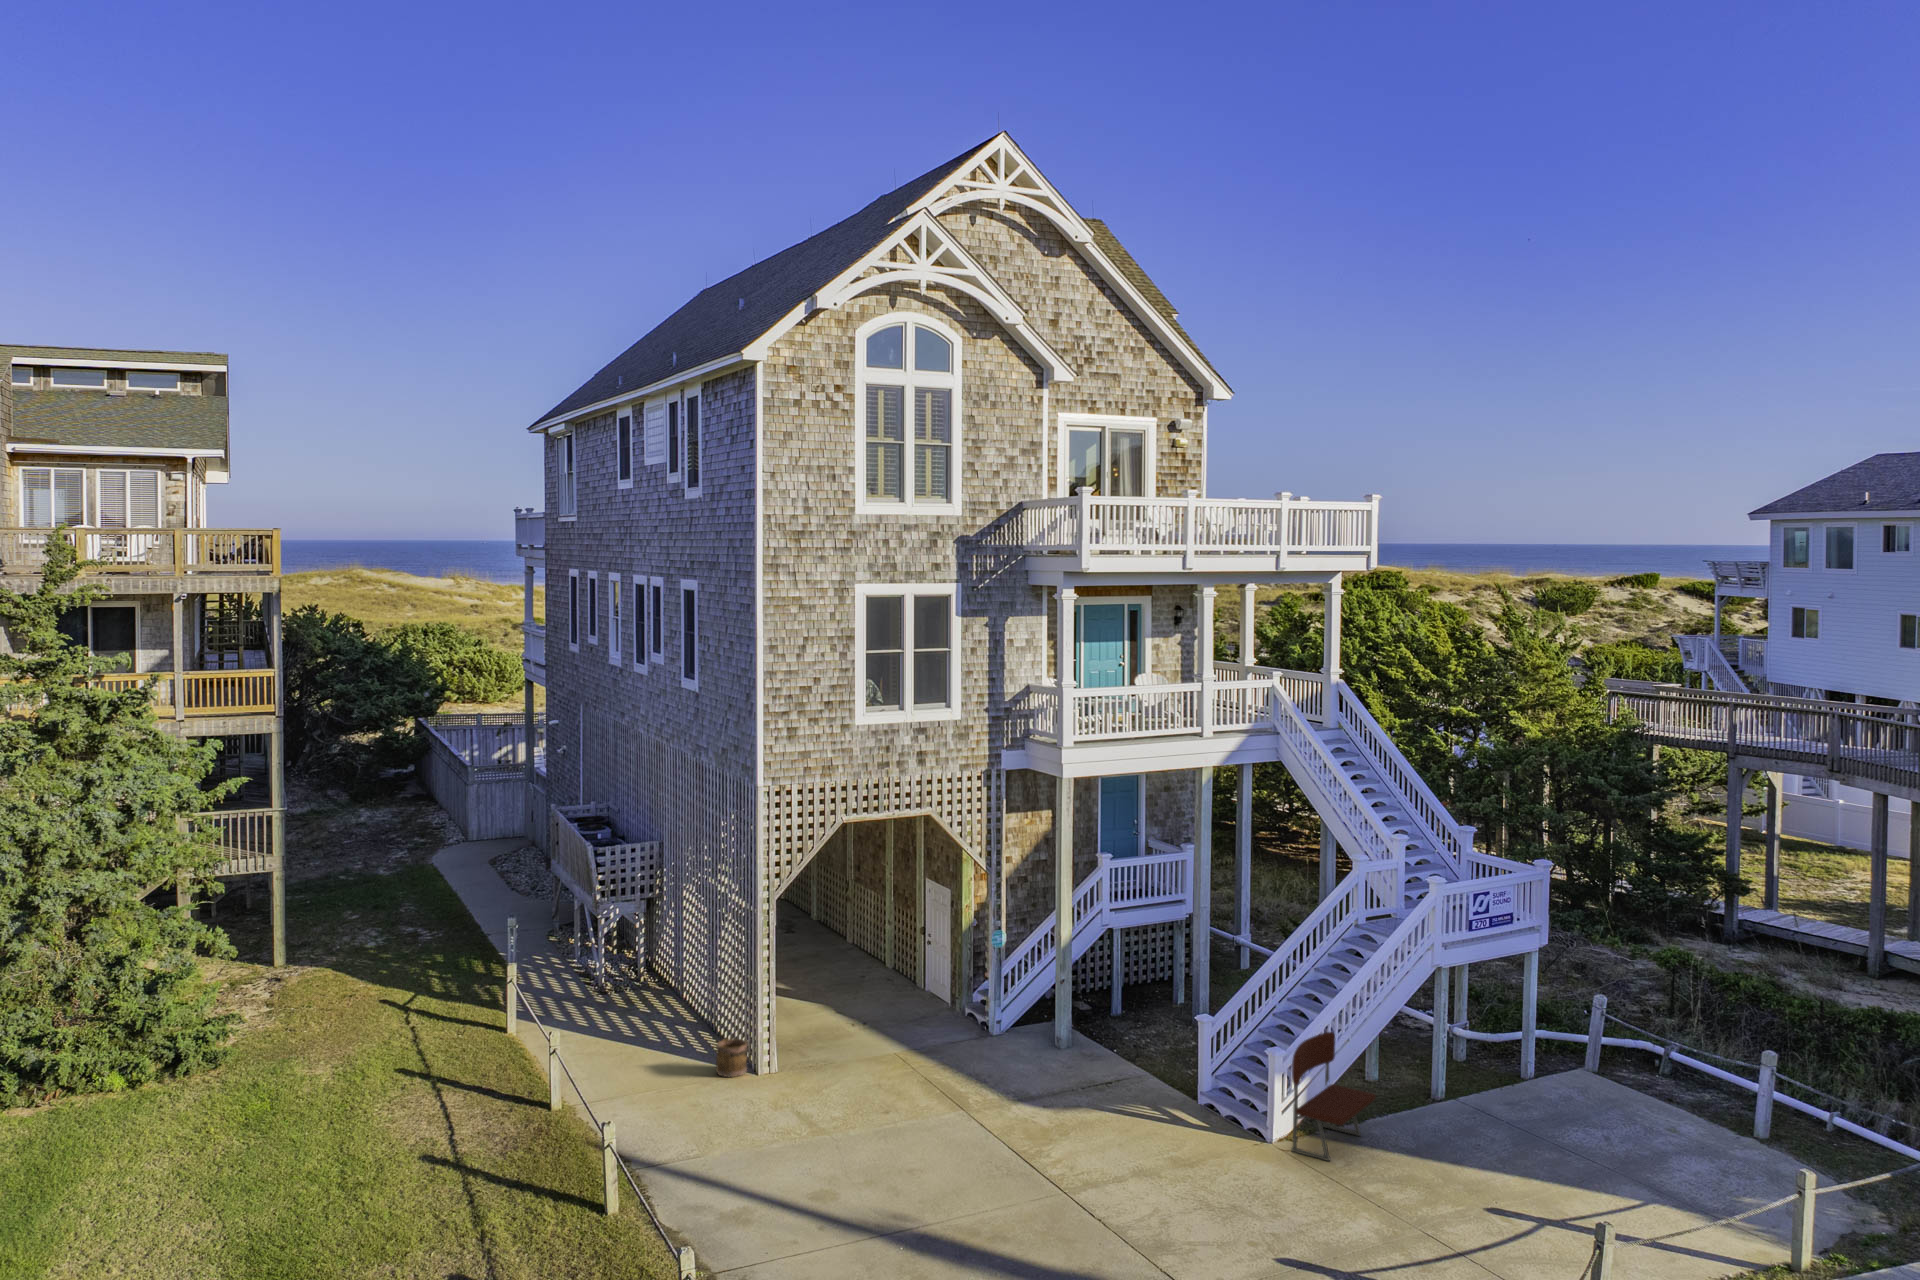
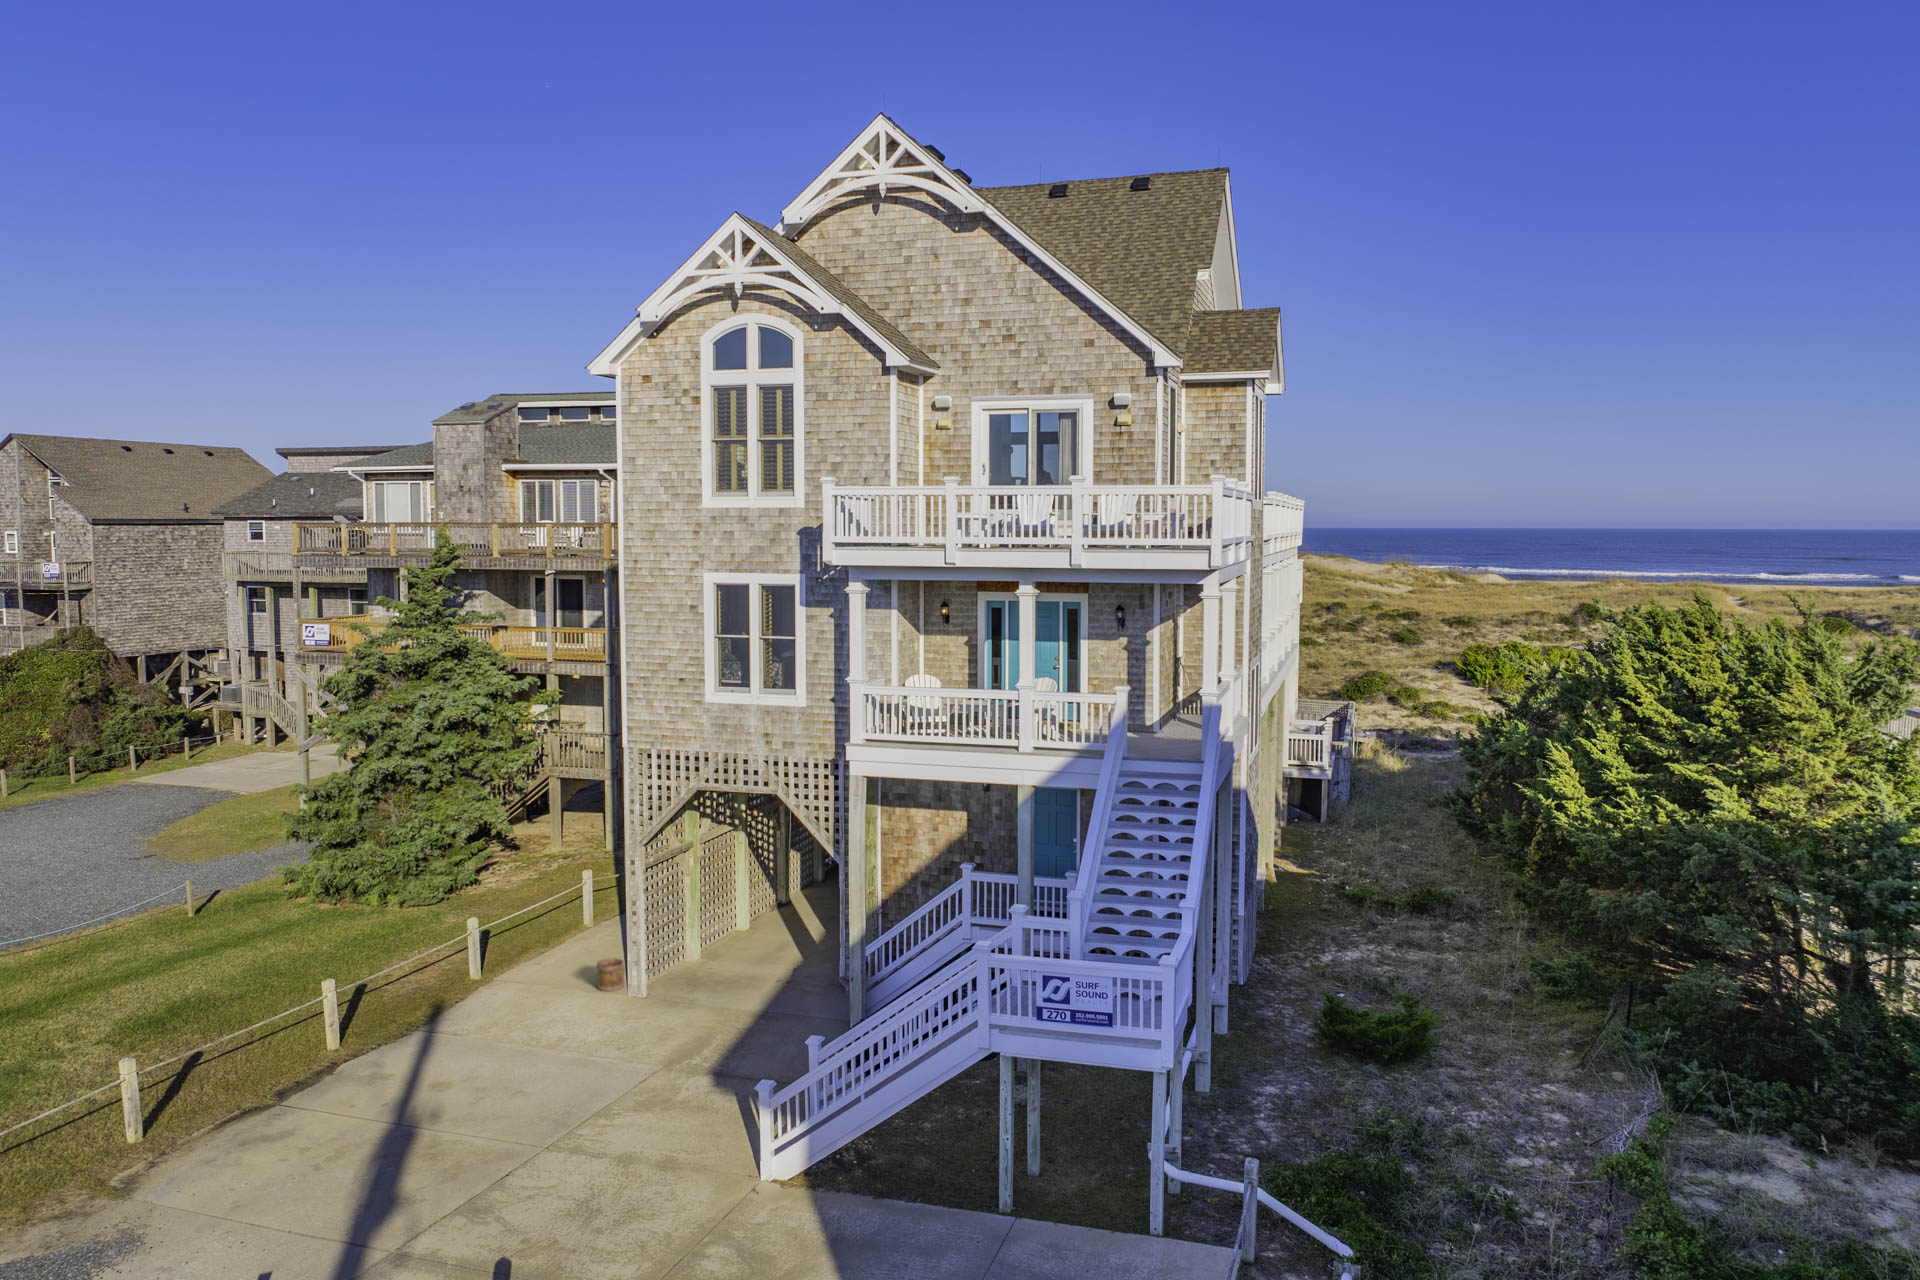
bench: present [1291,1032,1375,1161] -> none [731,1095,835,1232]

